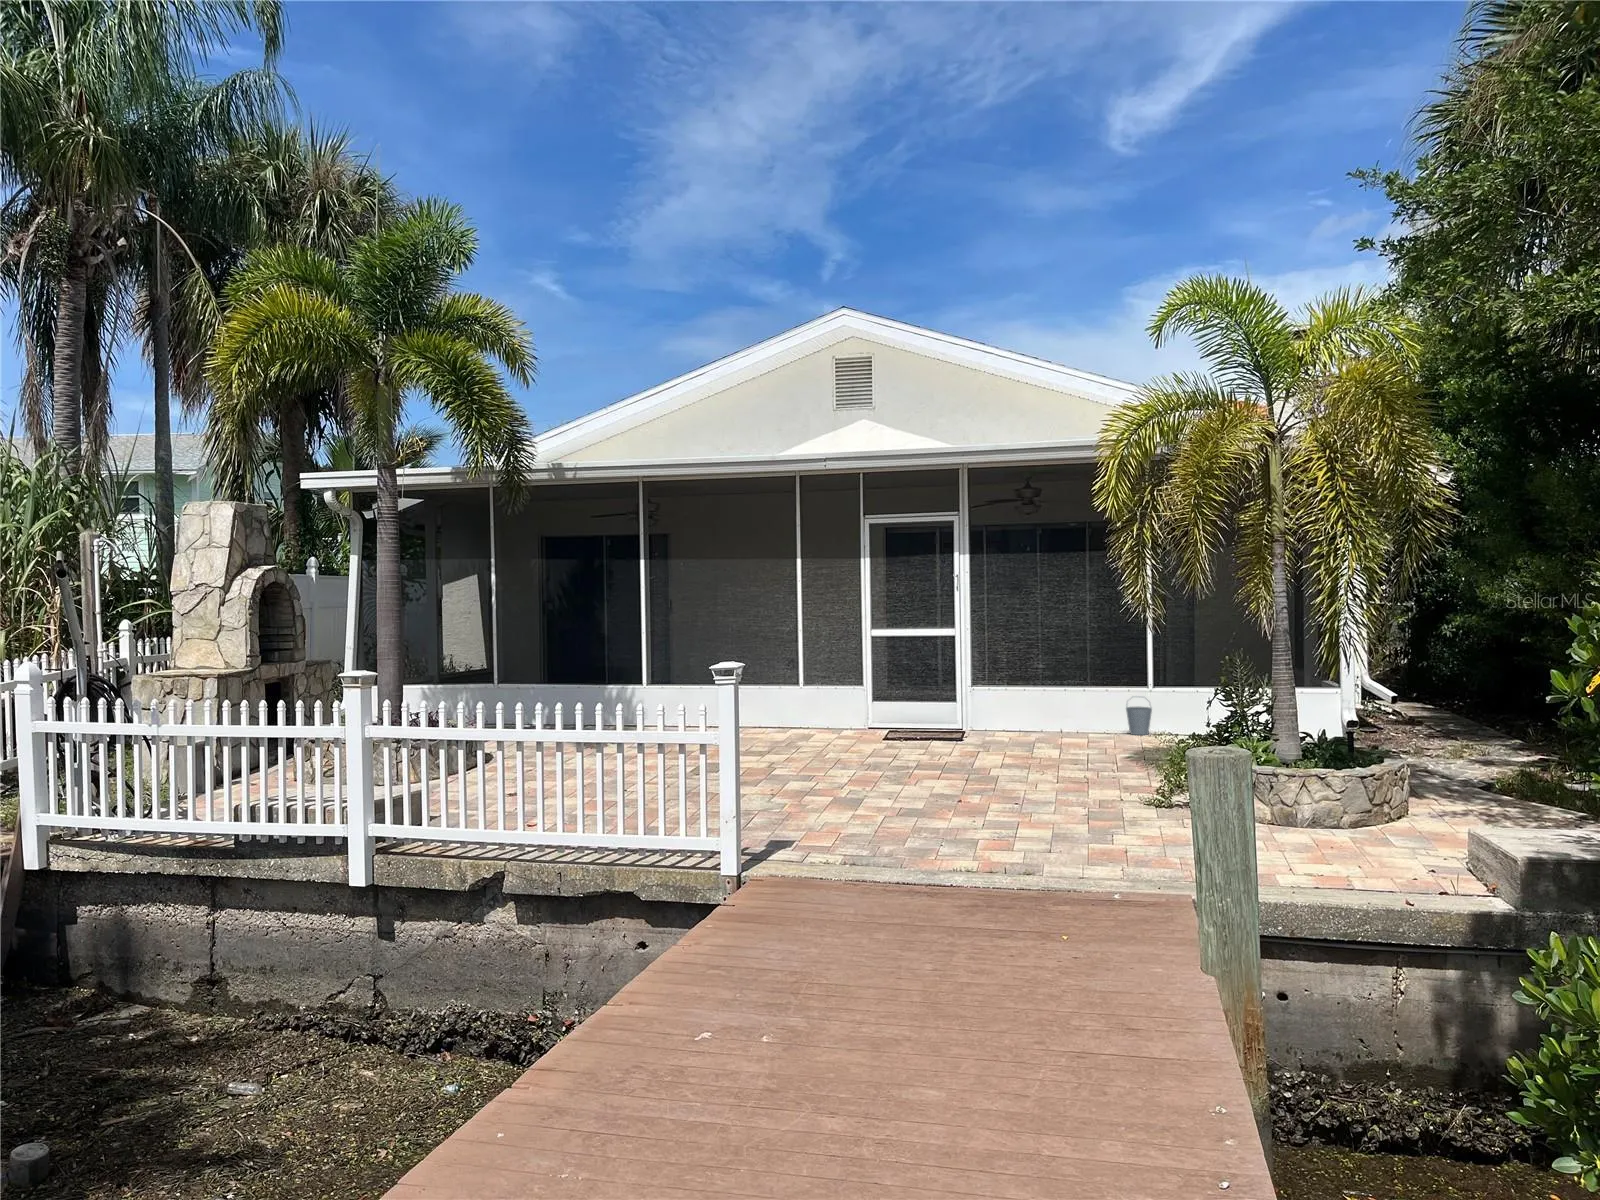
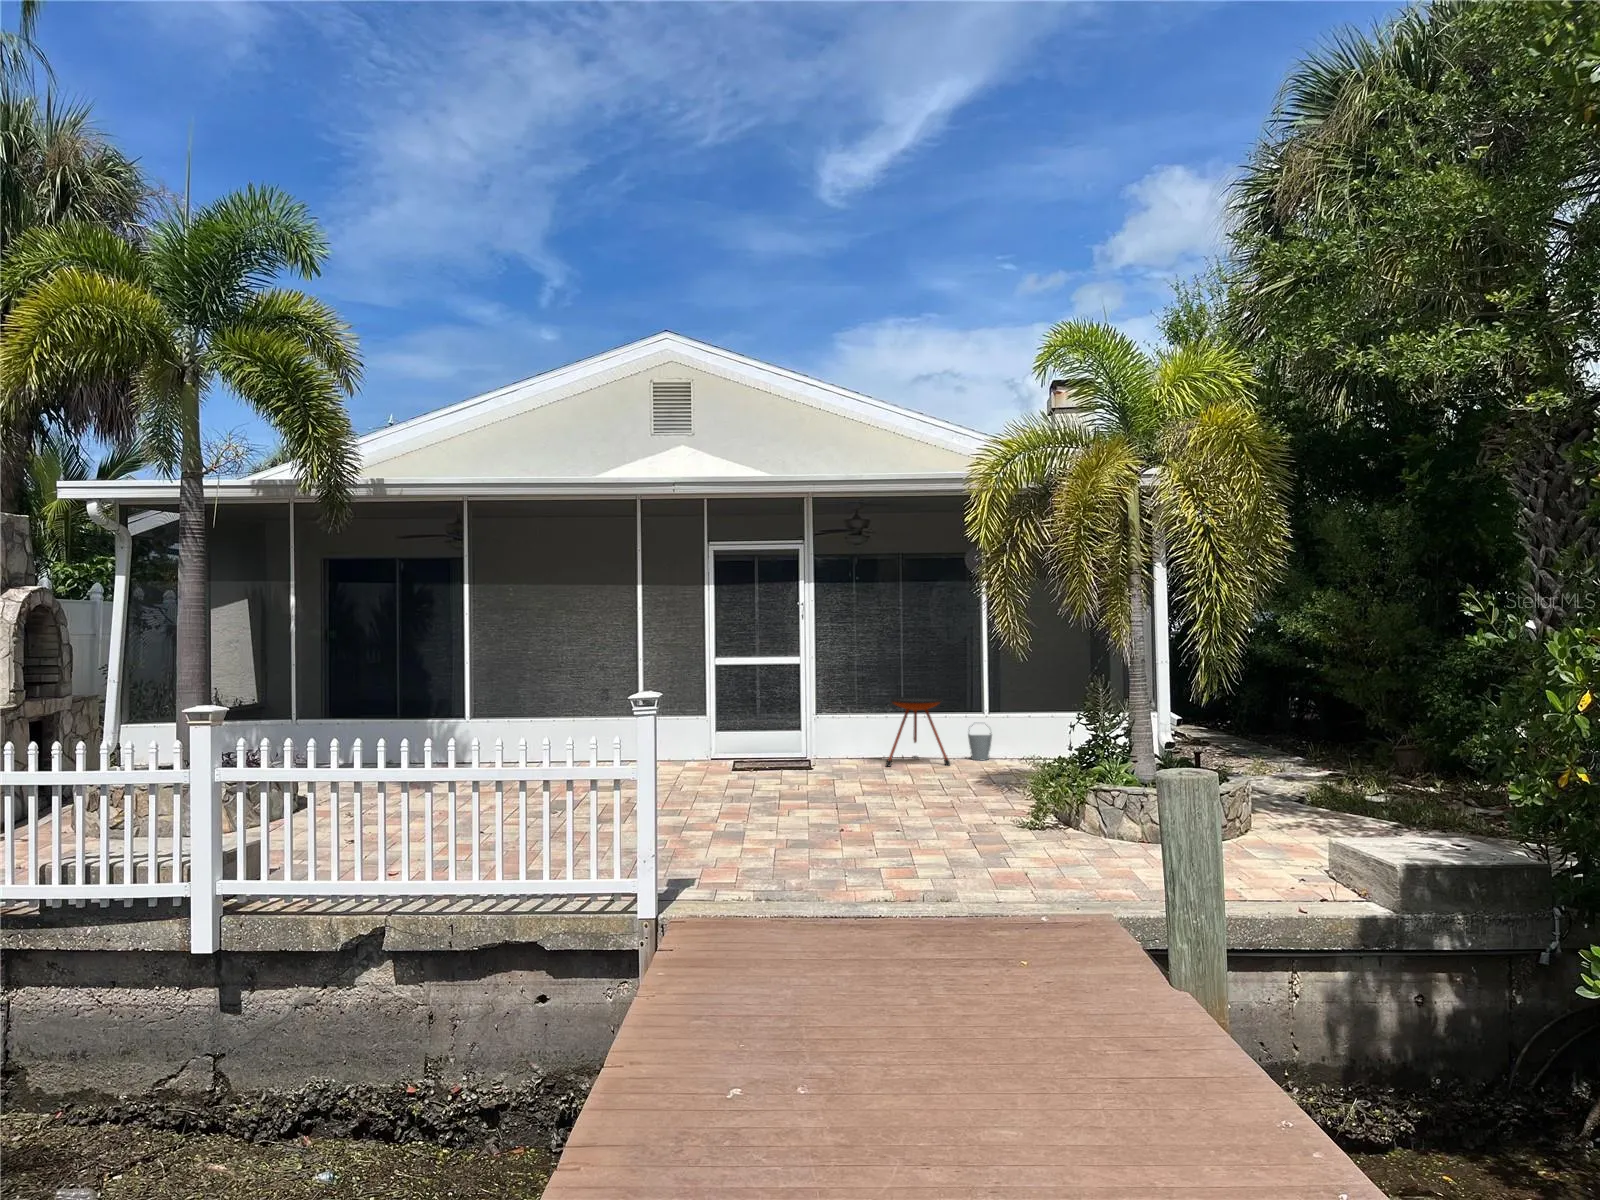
side table: none [1036,669,1105,740] -> present [886,697,950,766]

